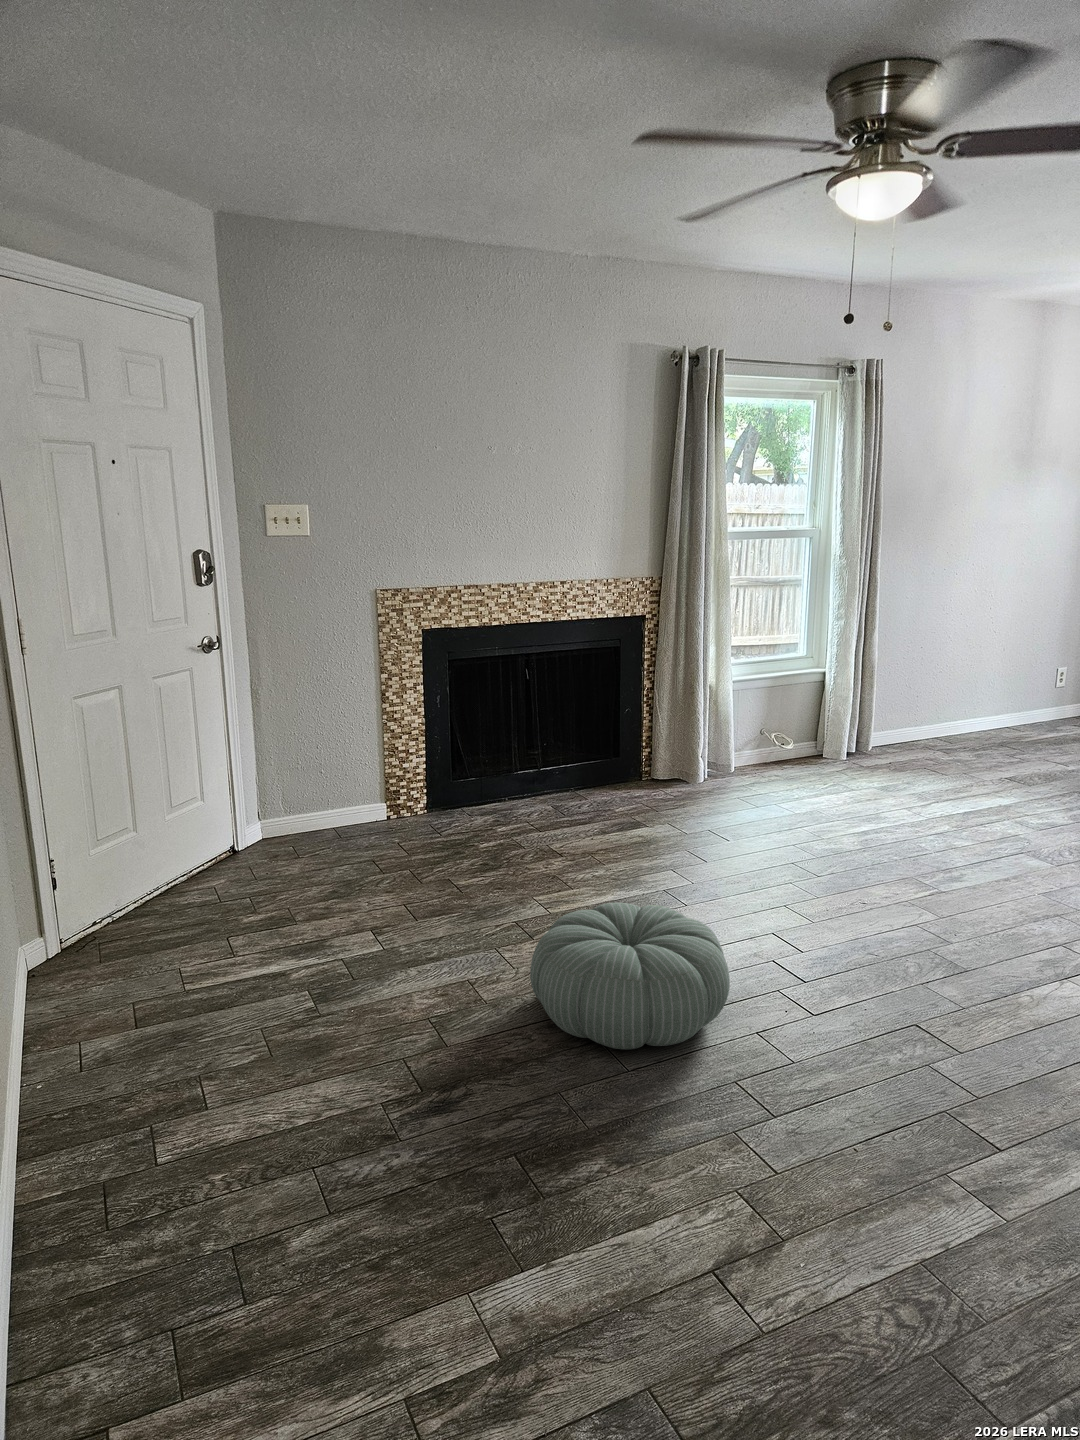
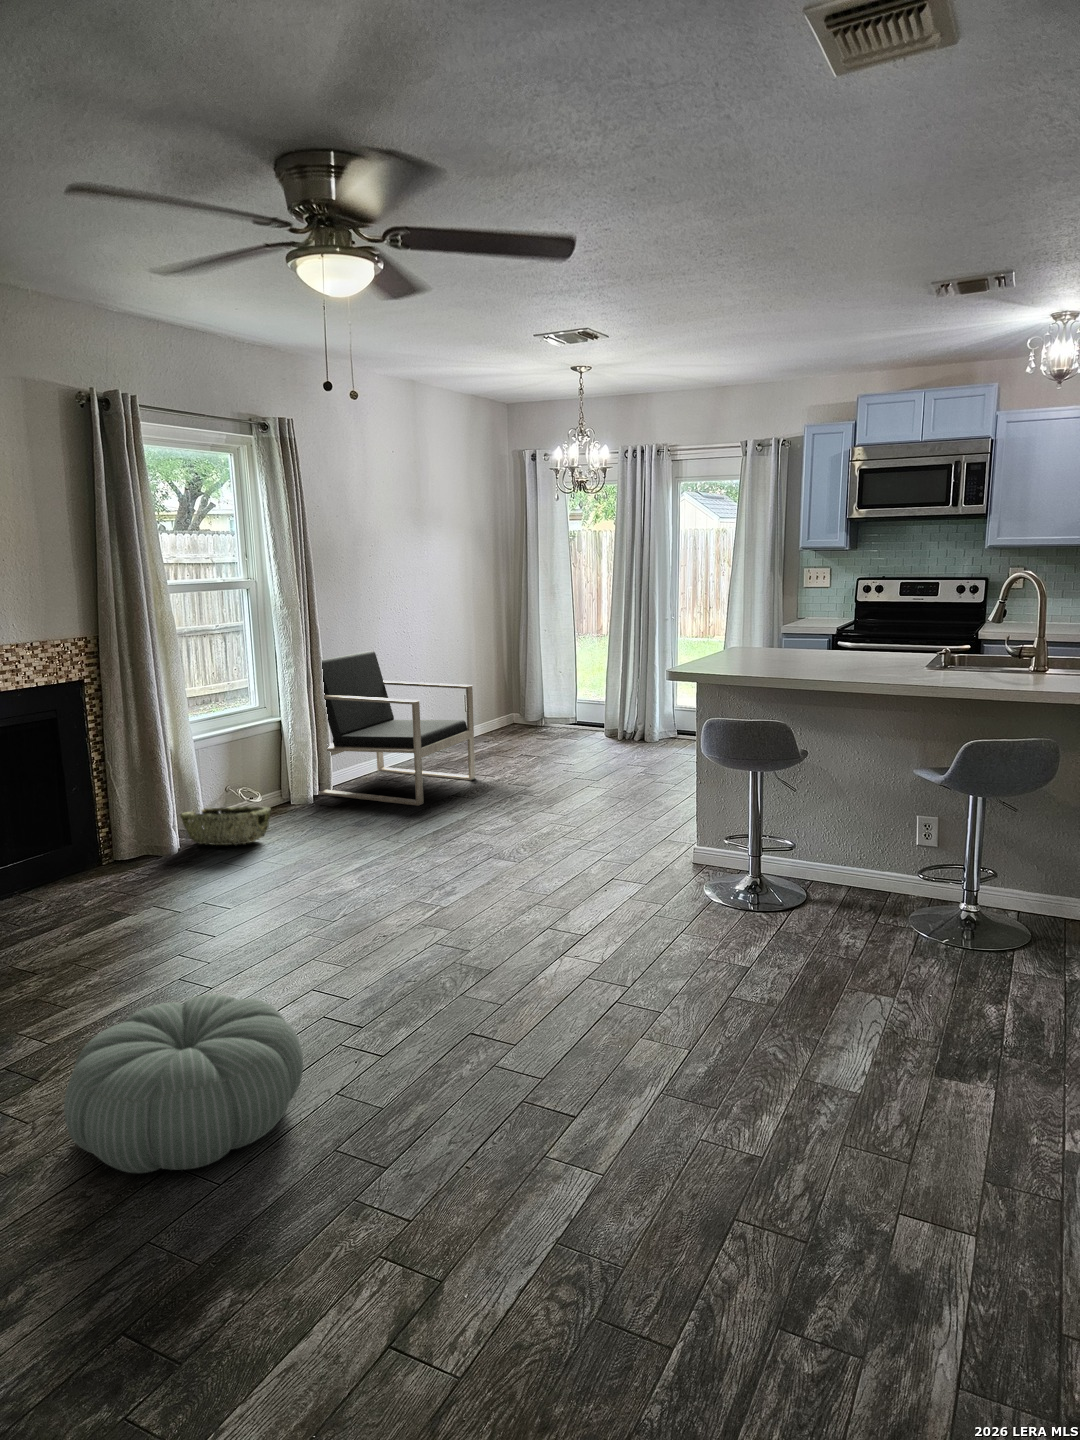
armchair: none [855,609,1052,780] -> present [318,651,475,806]
woven basket: none [712,746,796,786] -> present [180,806,271,845]

